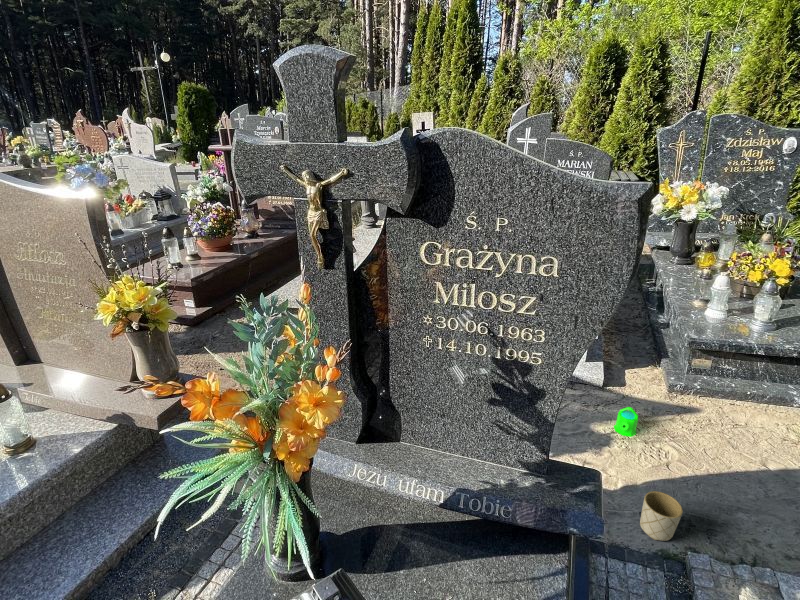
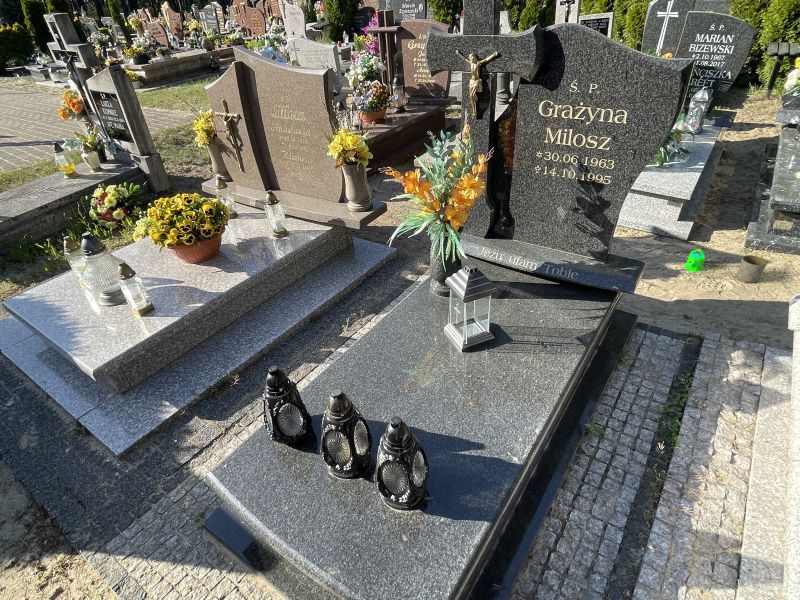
planter: present [640,491,683,541] -> present [736,255,767,282]

